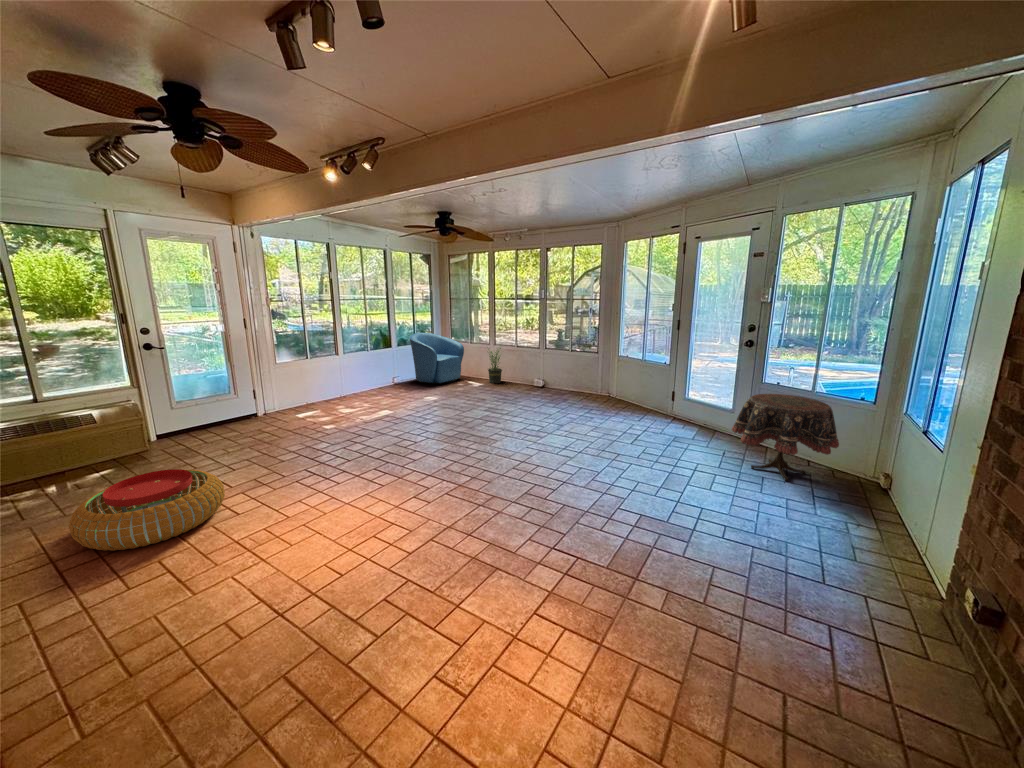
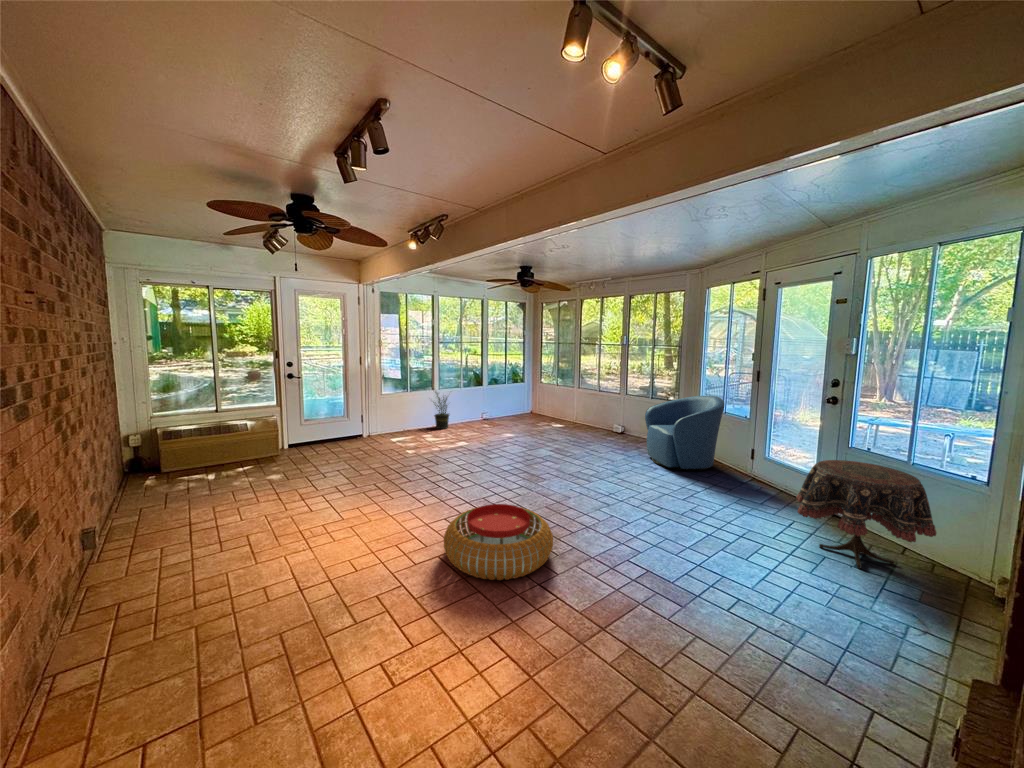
armchair: present [410,333,464,384] -> present [645,396,724,471]
potted plant: present [488,348,502,383] -> present [434,392,449,429]
pouf: present [69,469,225,551] -> present [444,504,553,580]

